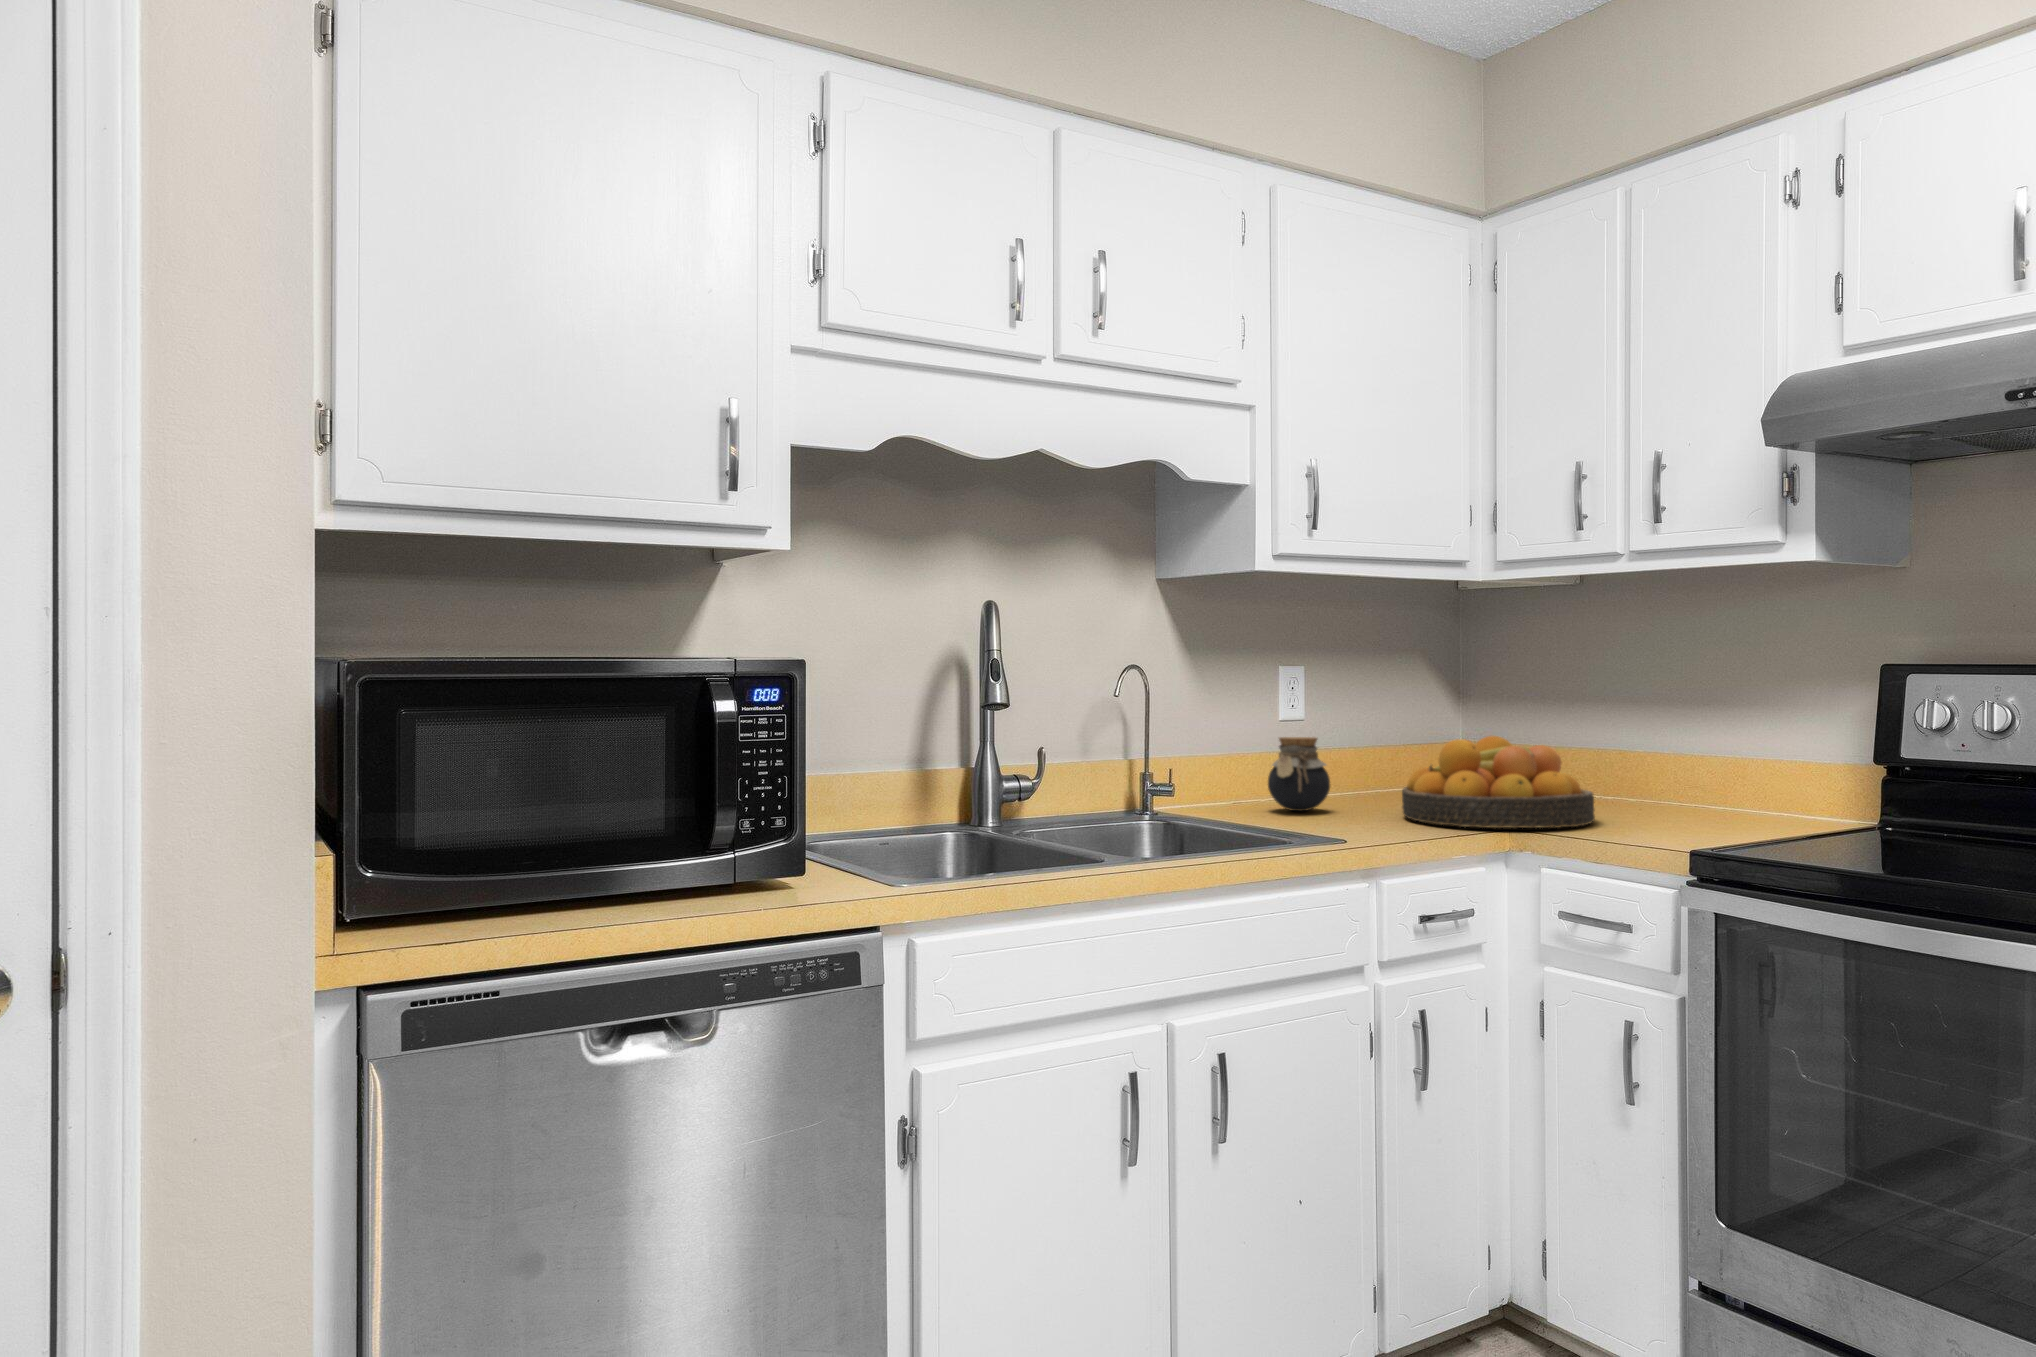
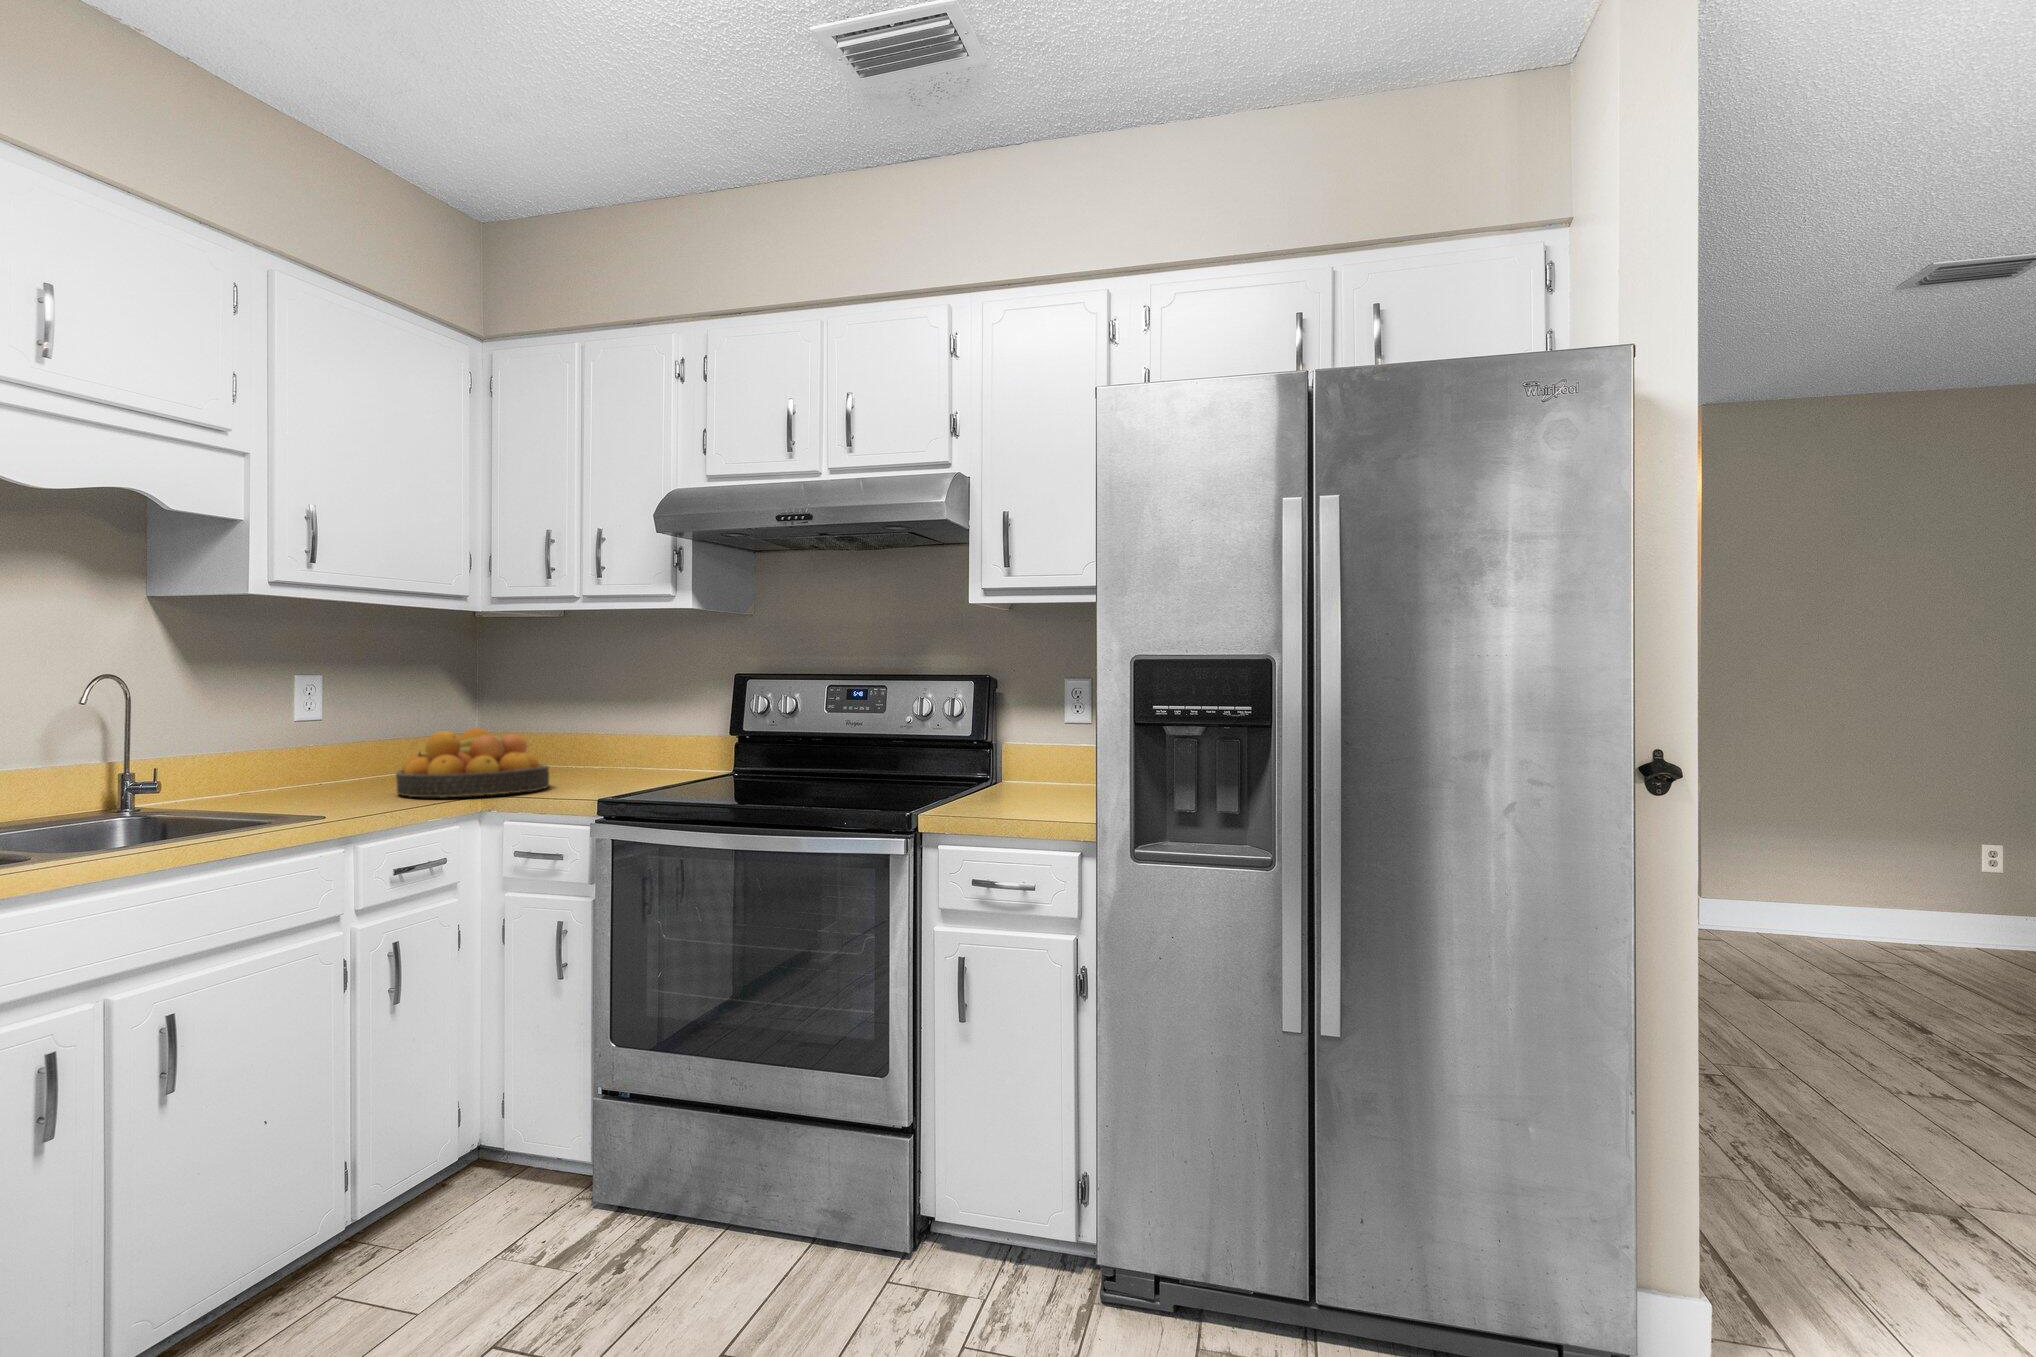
jar: present [1268,737,1330,811] -> none [272,734,334,796]

